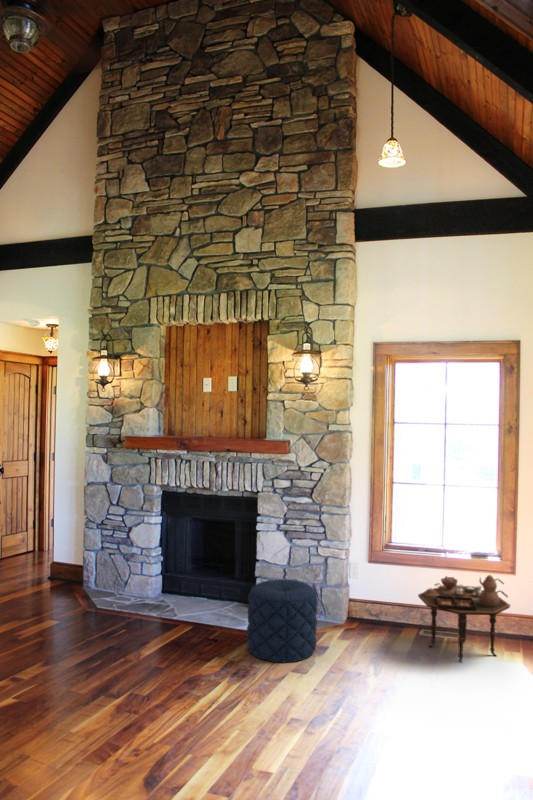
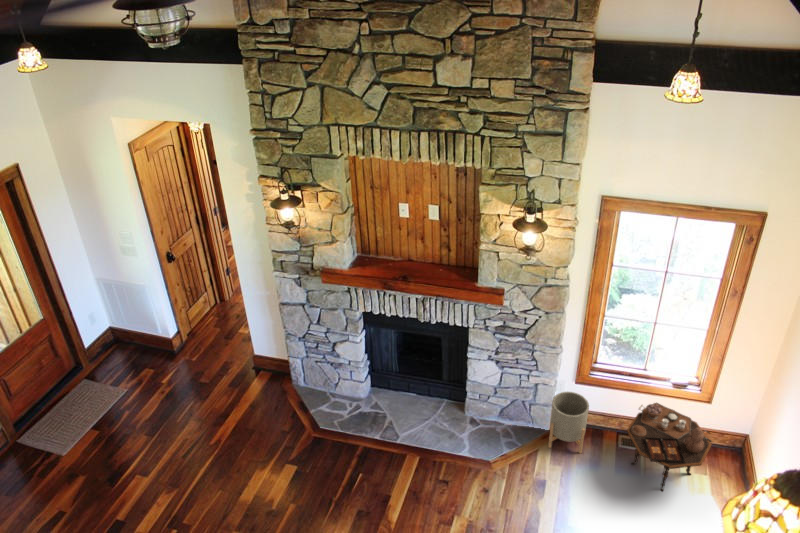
planter: none [338,572,381,638] -> present [548,392,589,454]
pouf: present [247,580,318,662] -> none [476,430,541,512]

